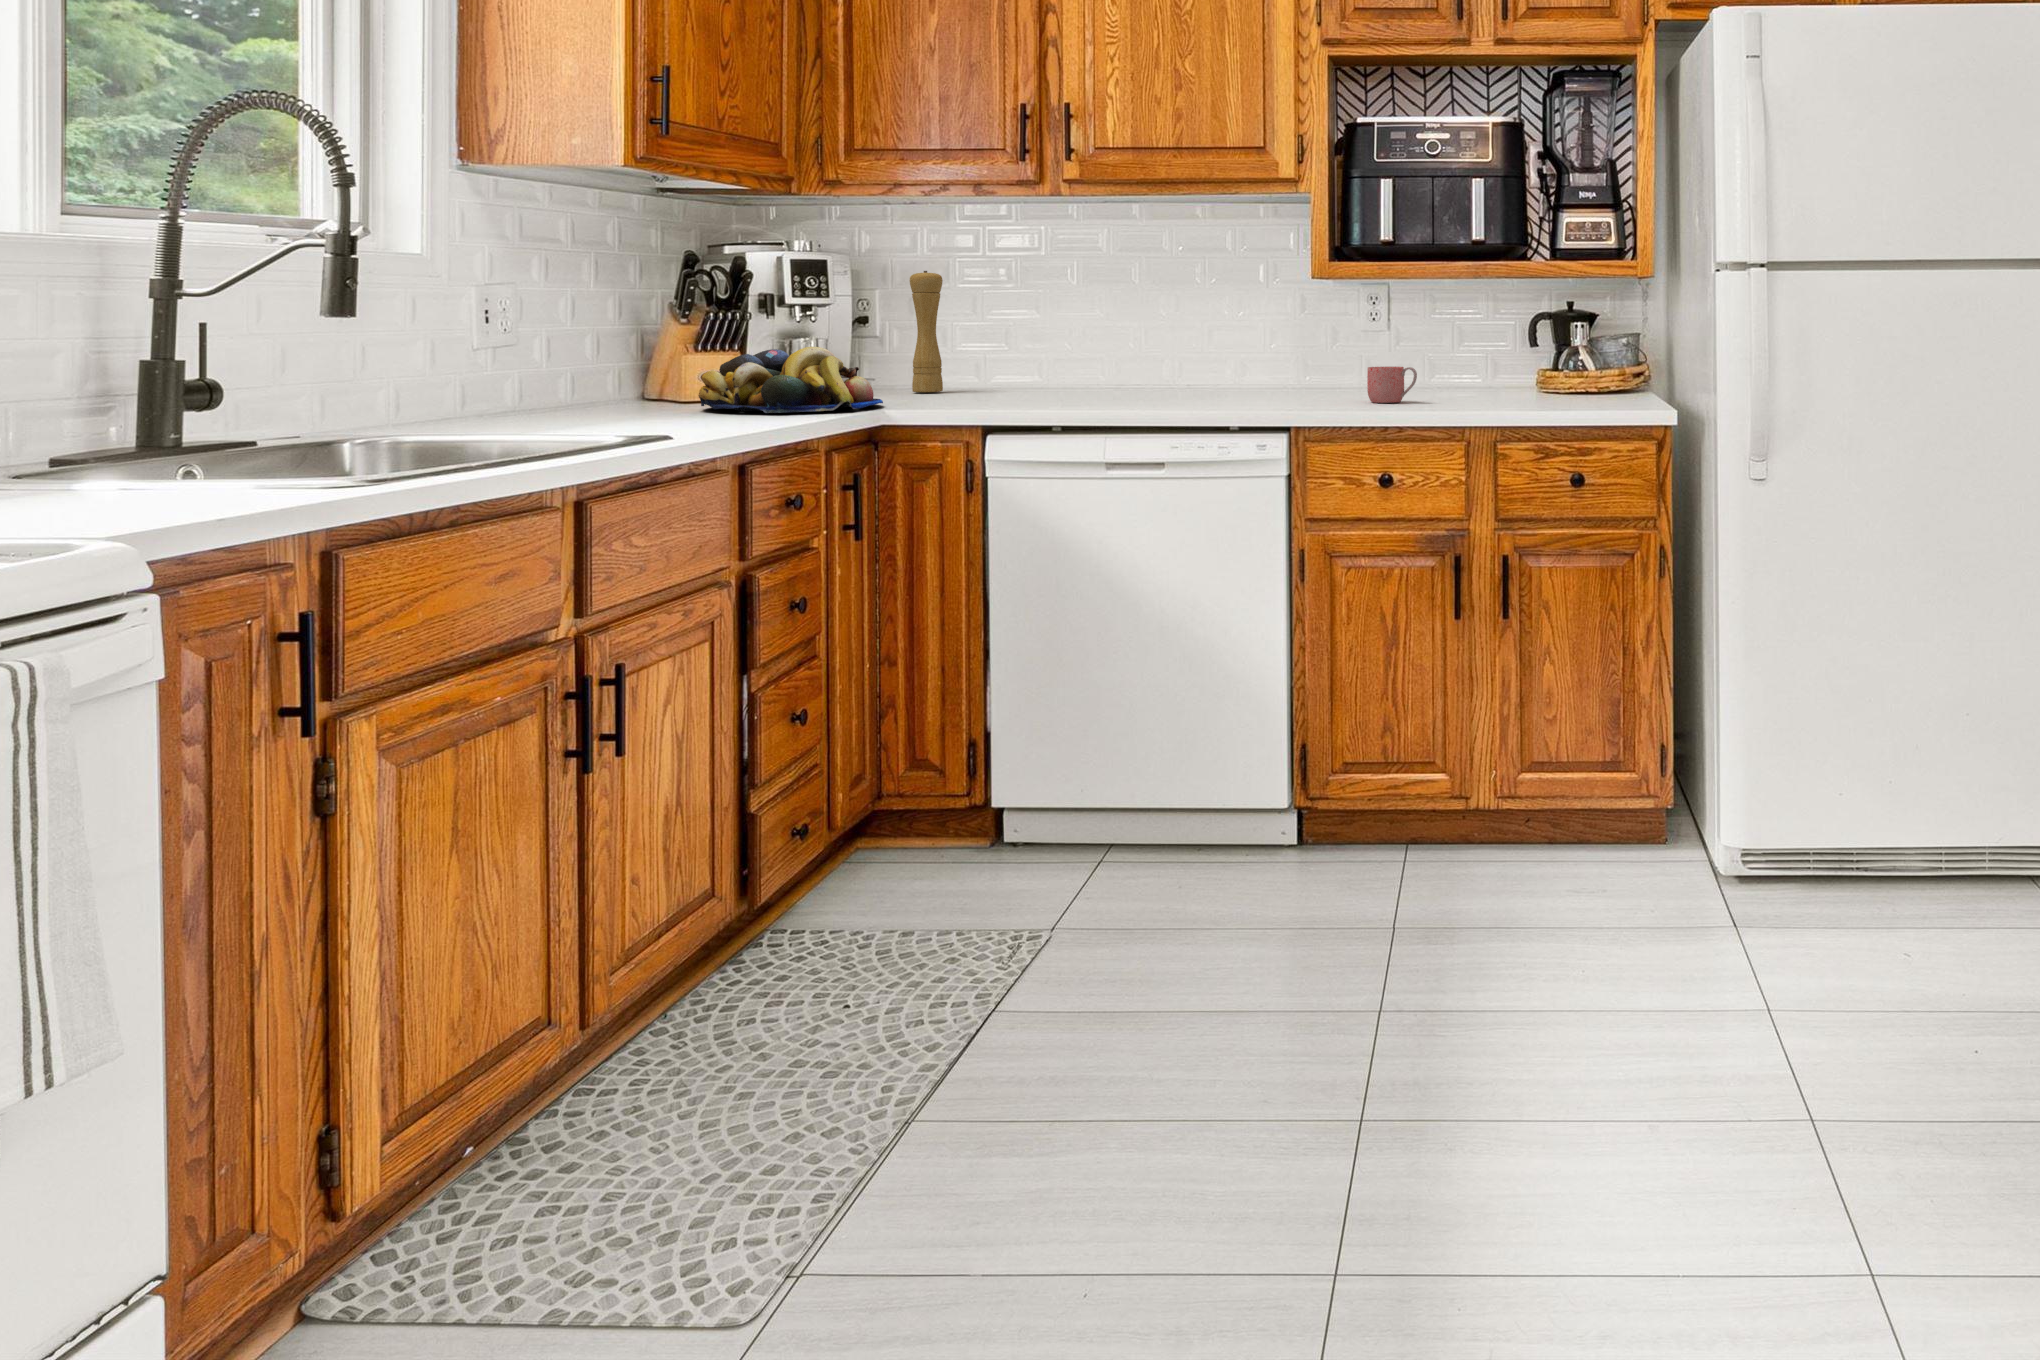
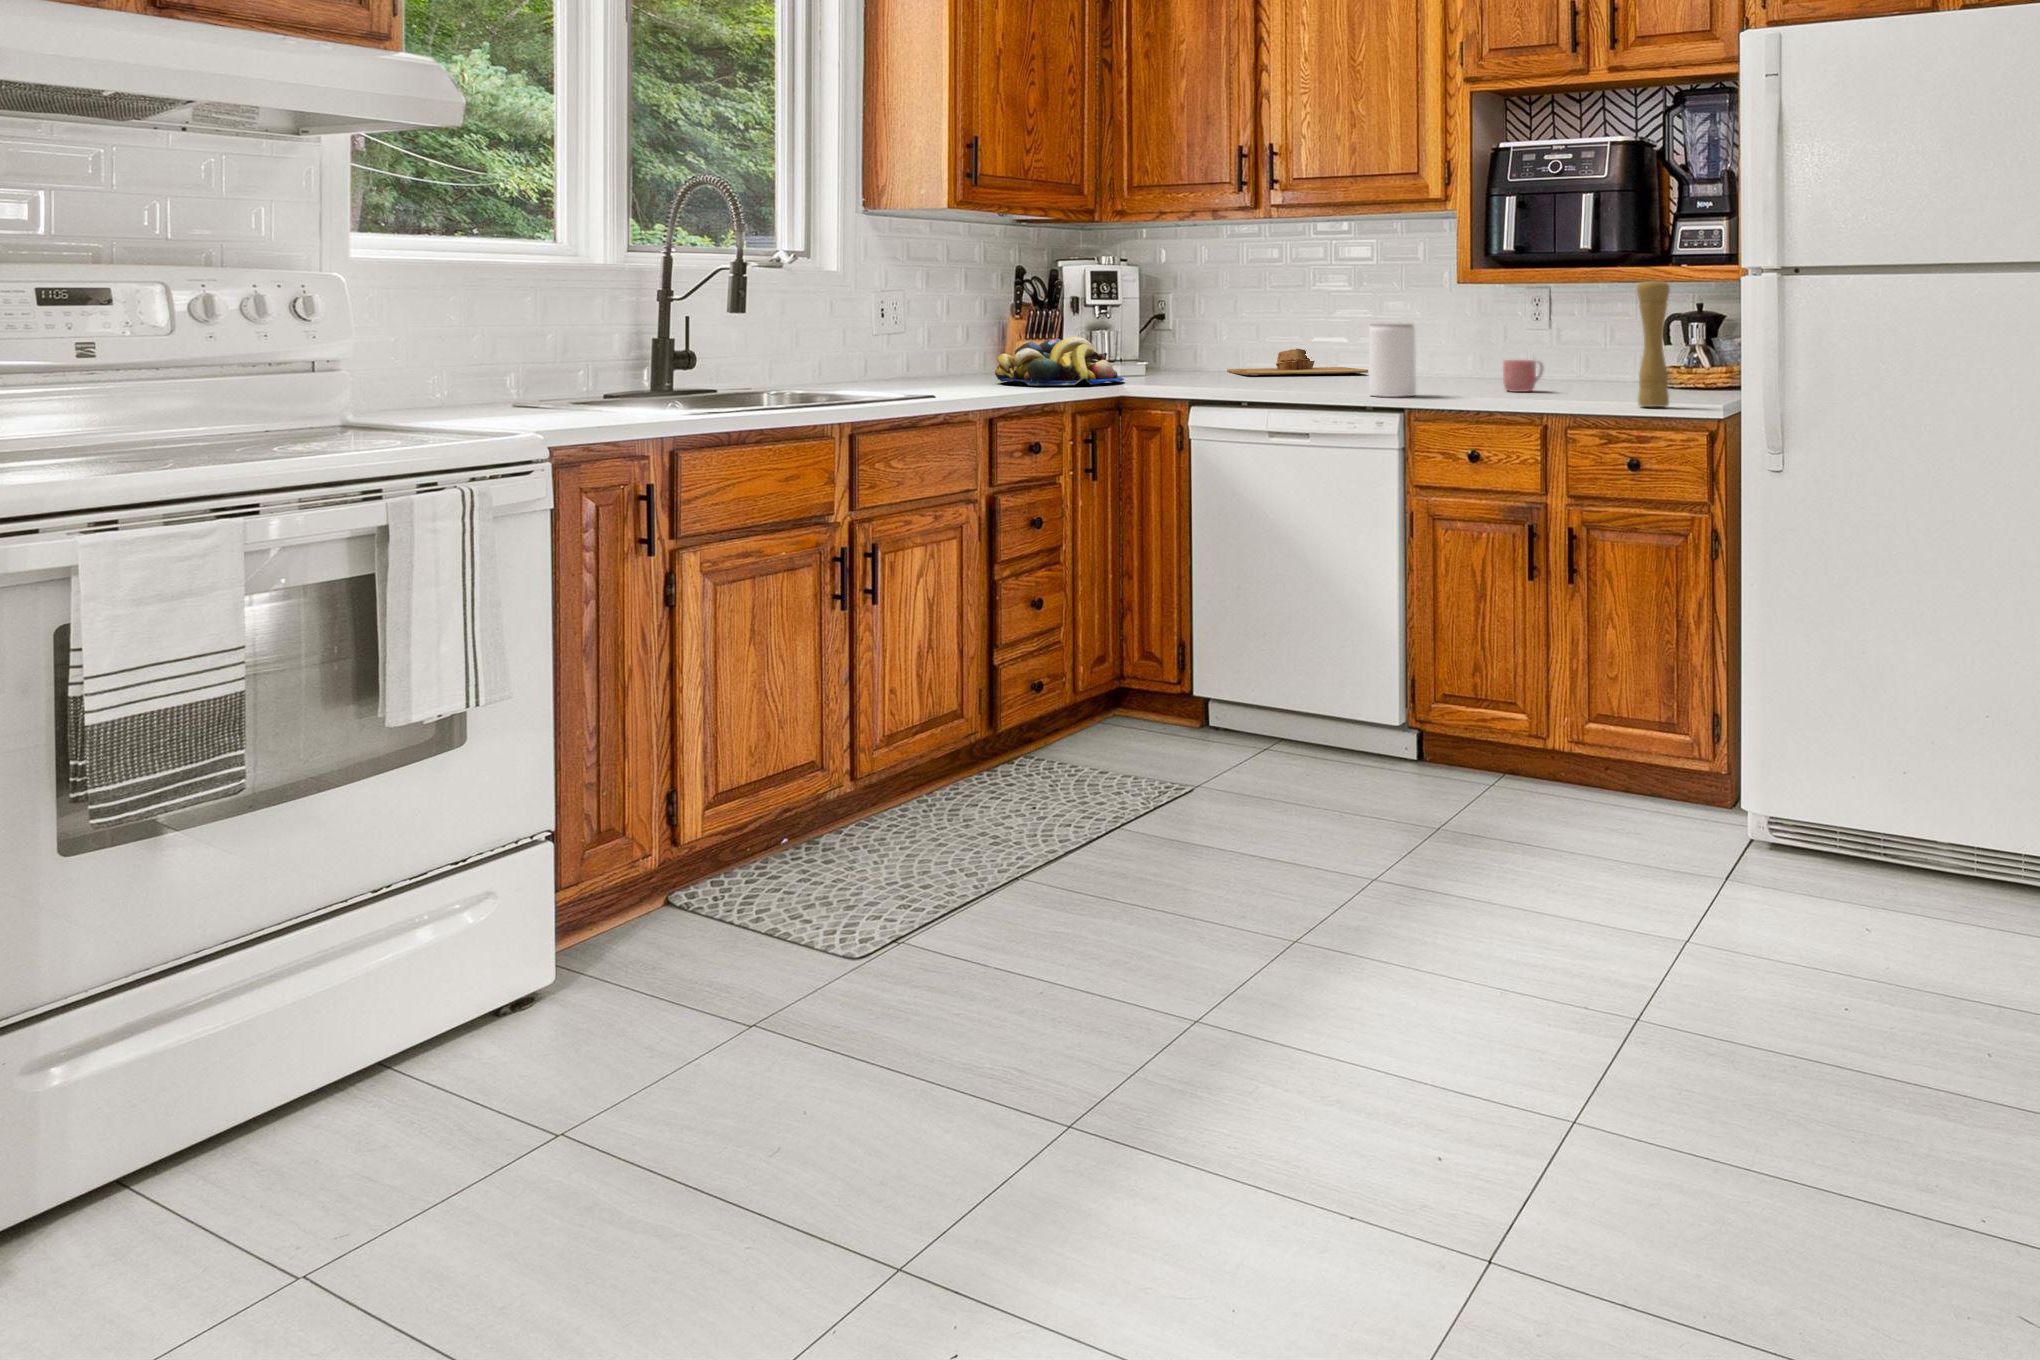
pepper mill: present [910,271,943,392] -> present [1637,279,1670,407]
jar: none [1246,327,1303,413] -> present [1369,324,1416,397]
cutting board: none [961,358,1148,392] -> present [1227,349,1368,375]

